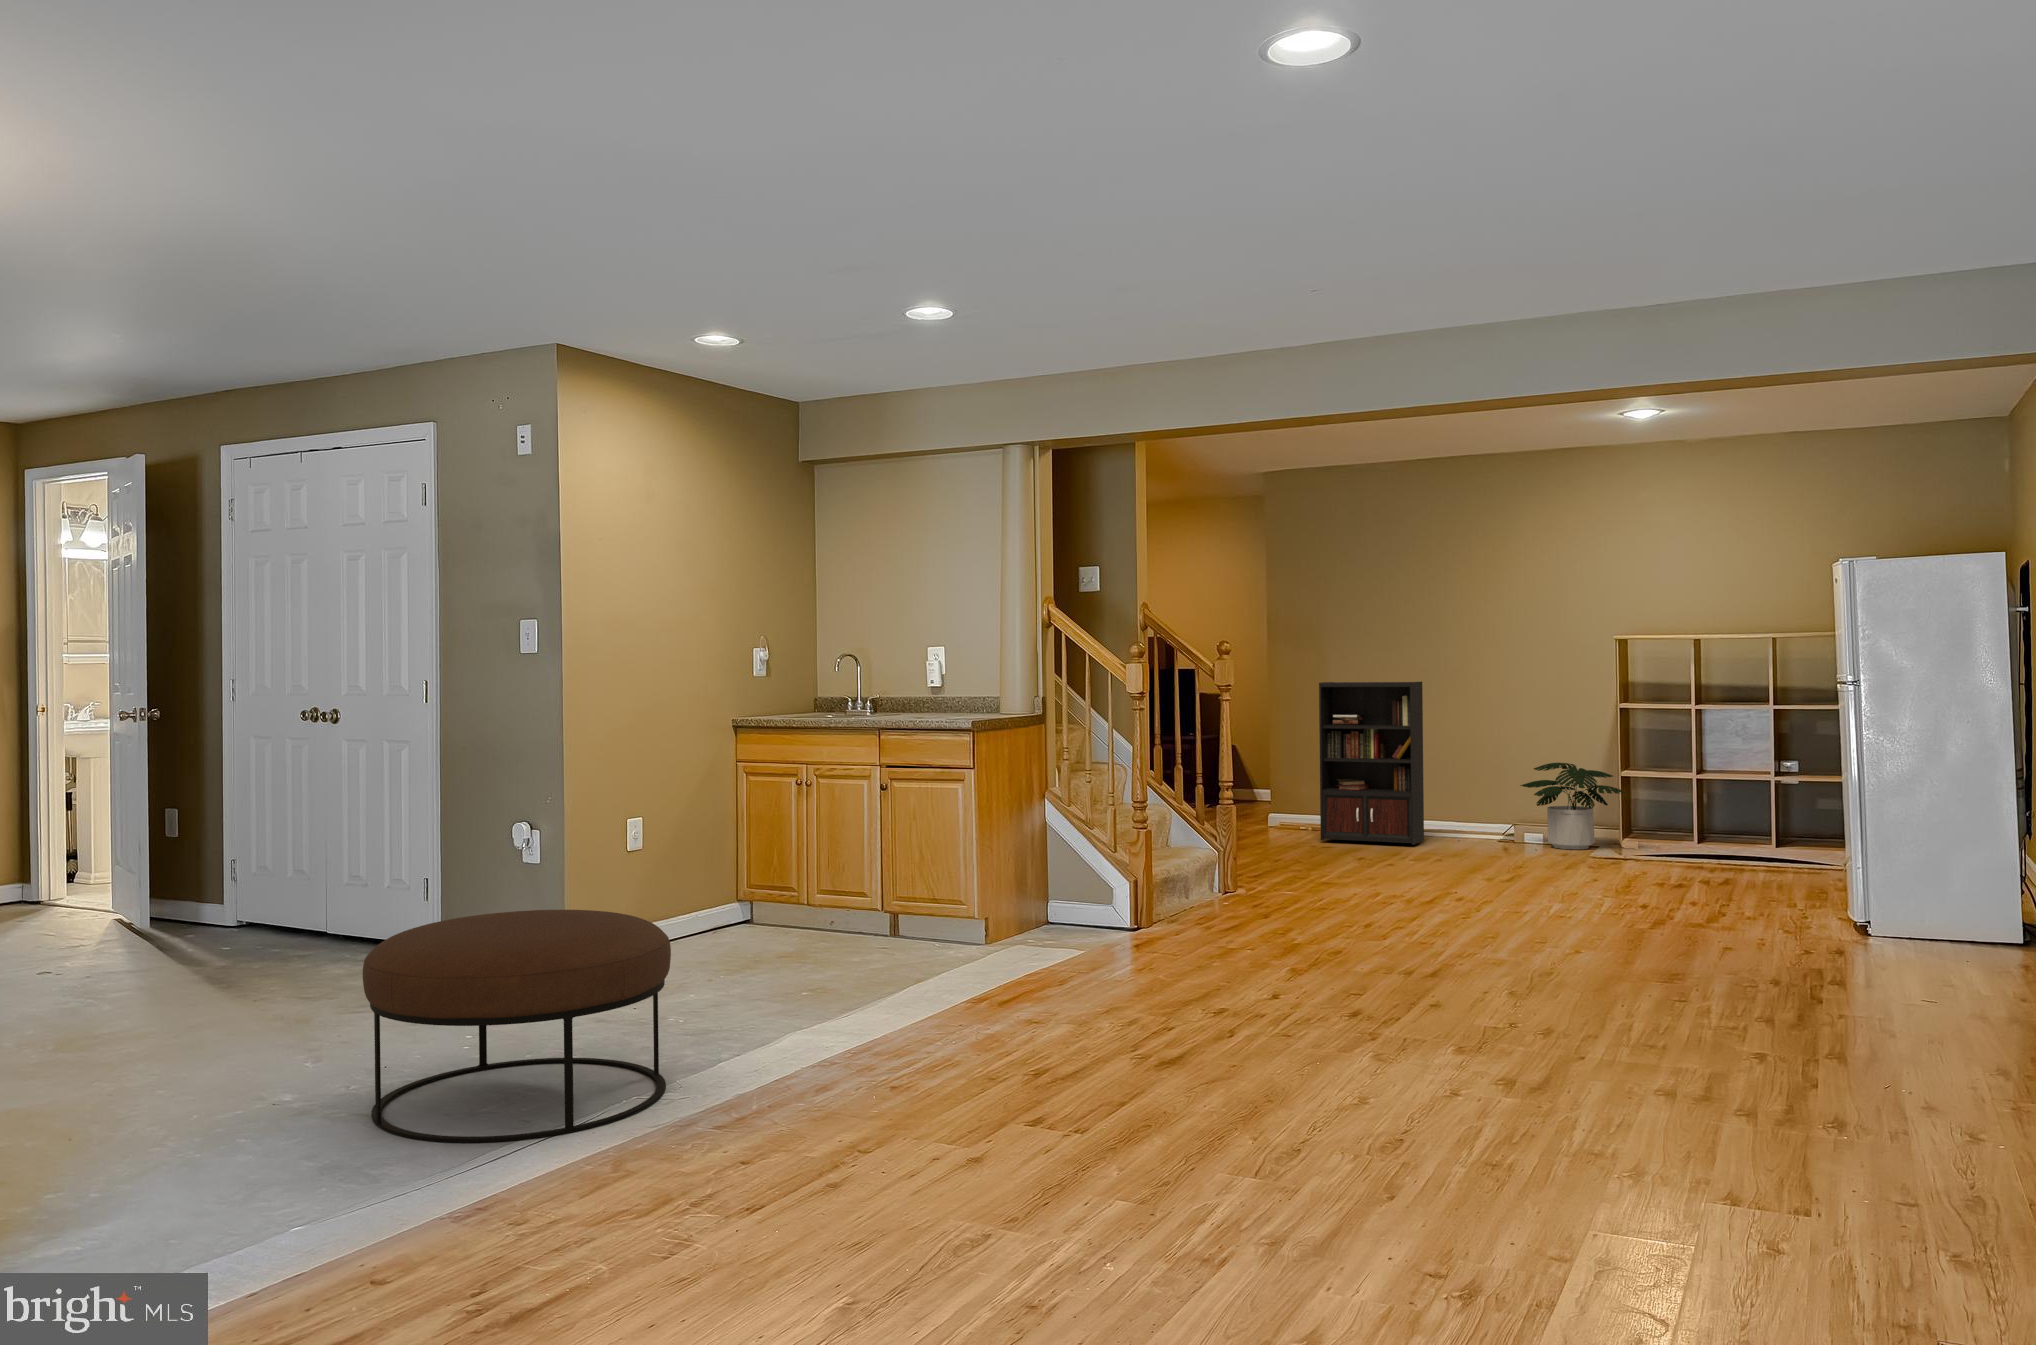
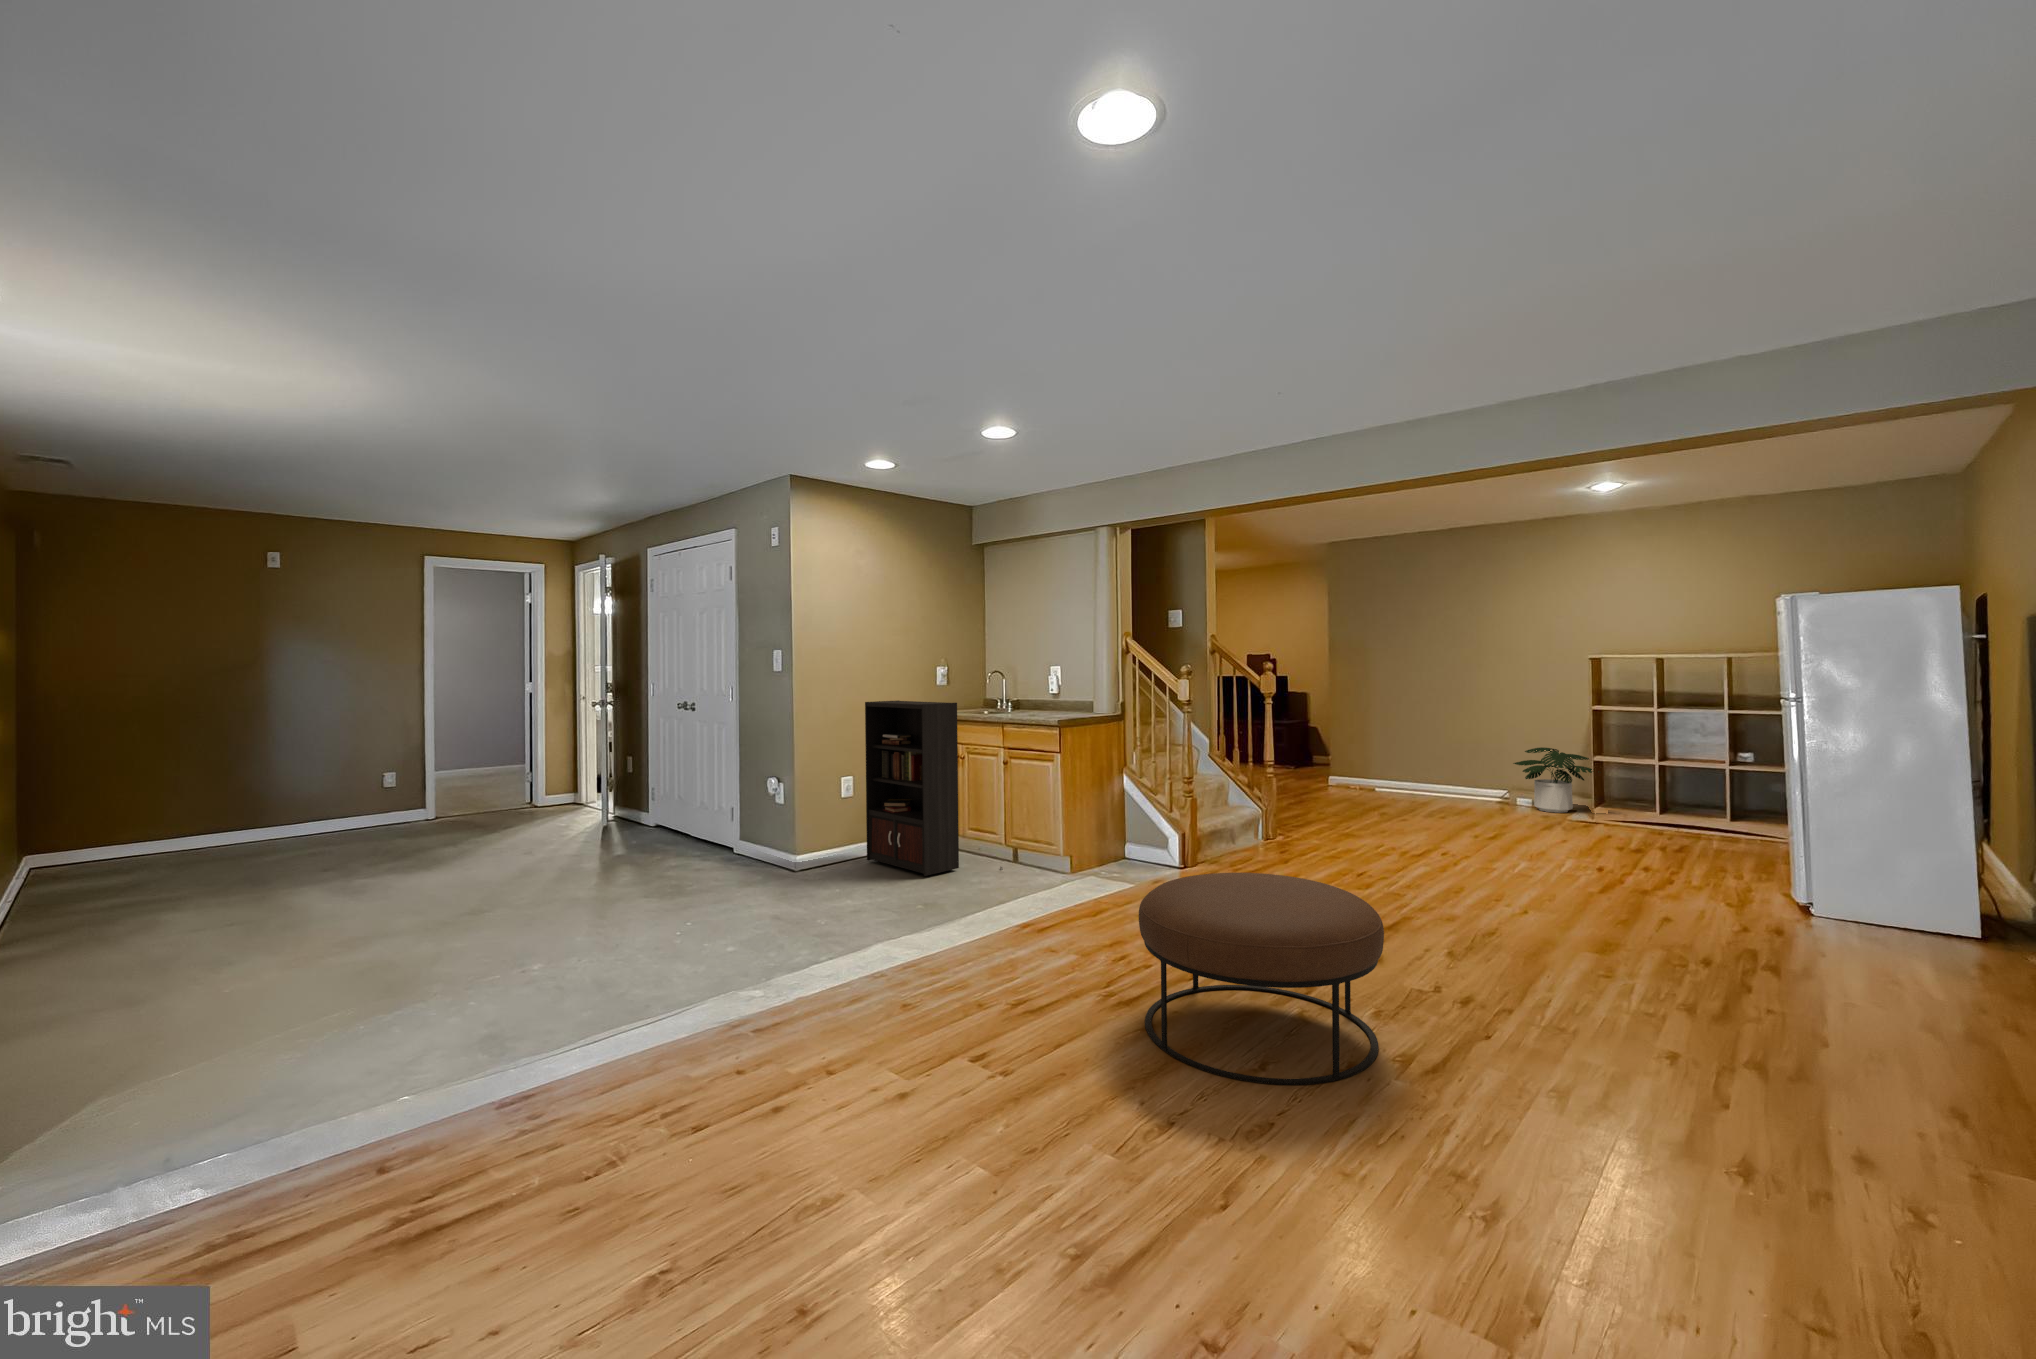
bookcase: present [1319,682,1459,845] -> present [865,700,1003,876]
ottoman: present [363,910,671,1143] -> present [1139,873,1384,1085]

